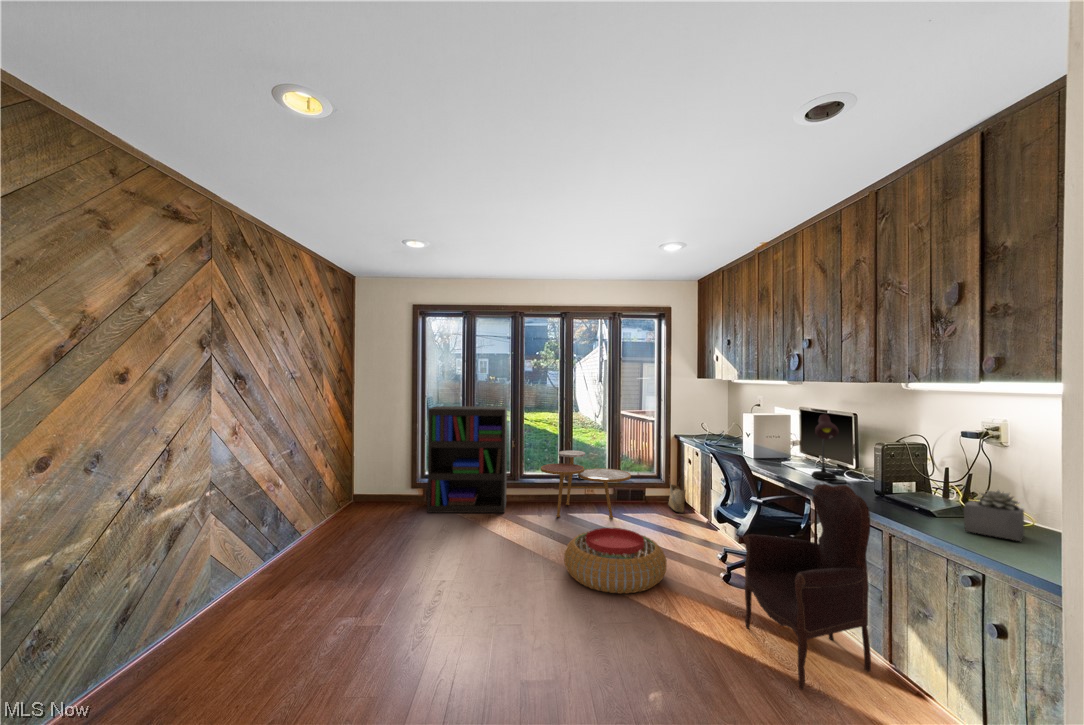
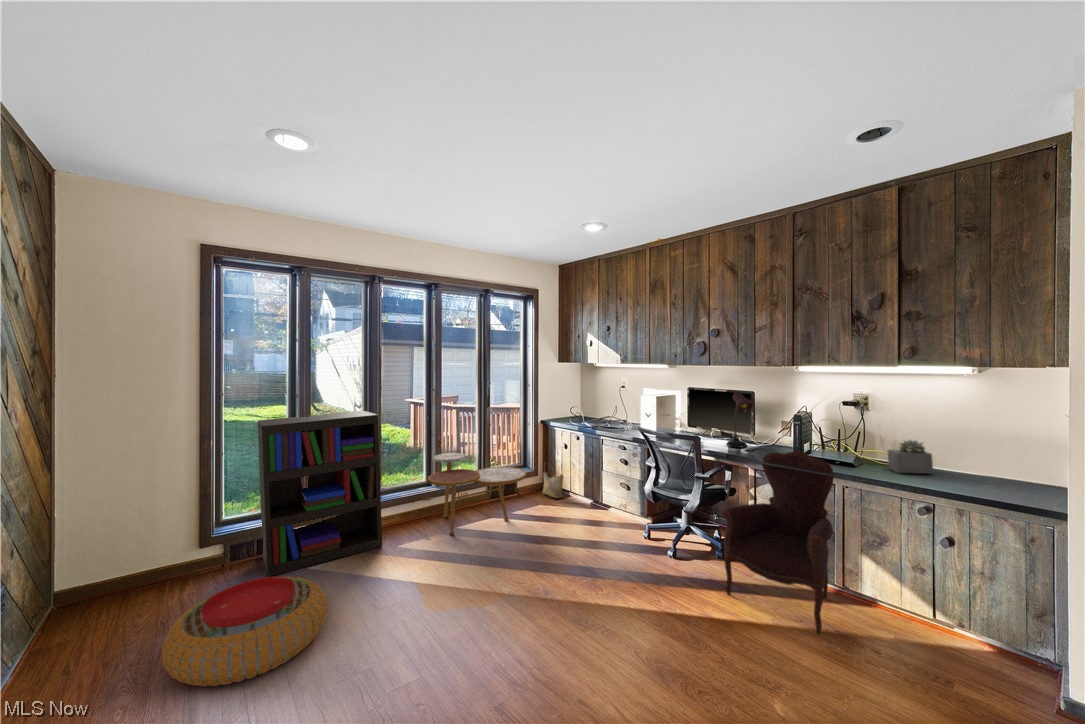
pouf: present [564,528,667,594] -> present [162,576,327,687]

